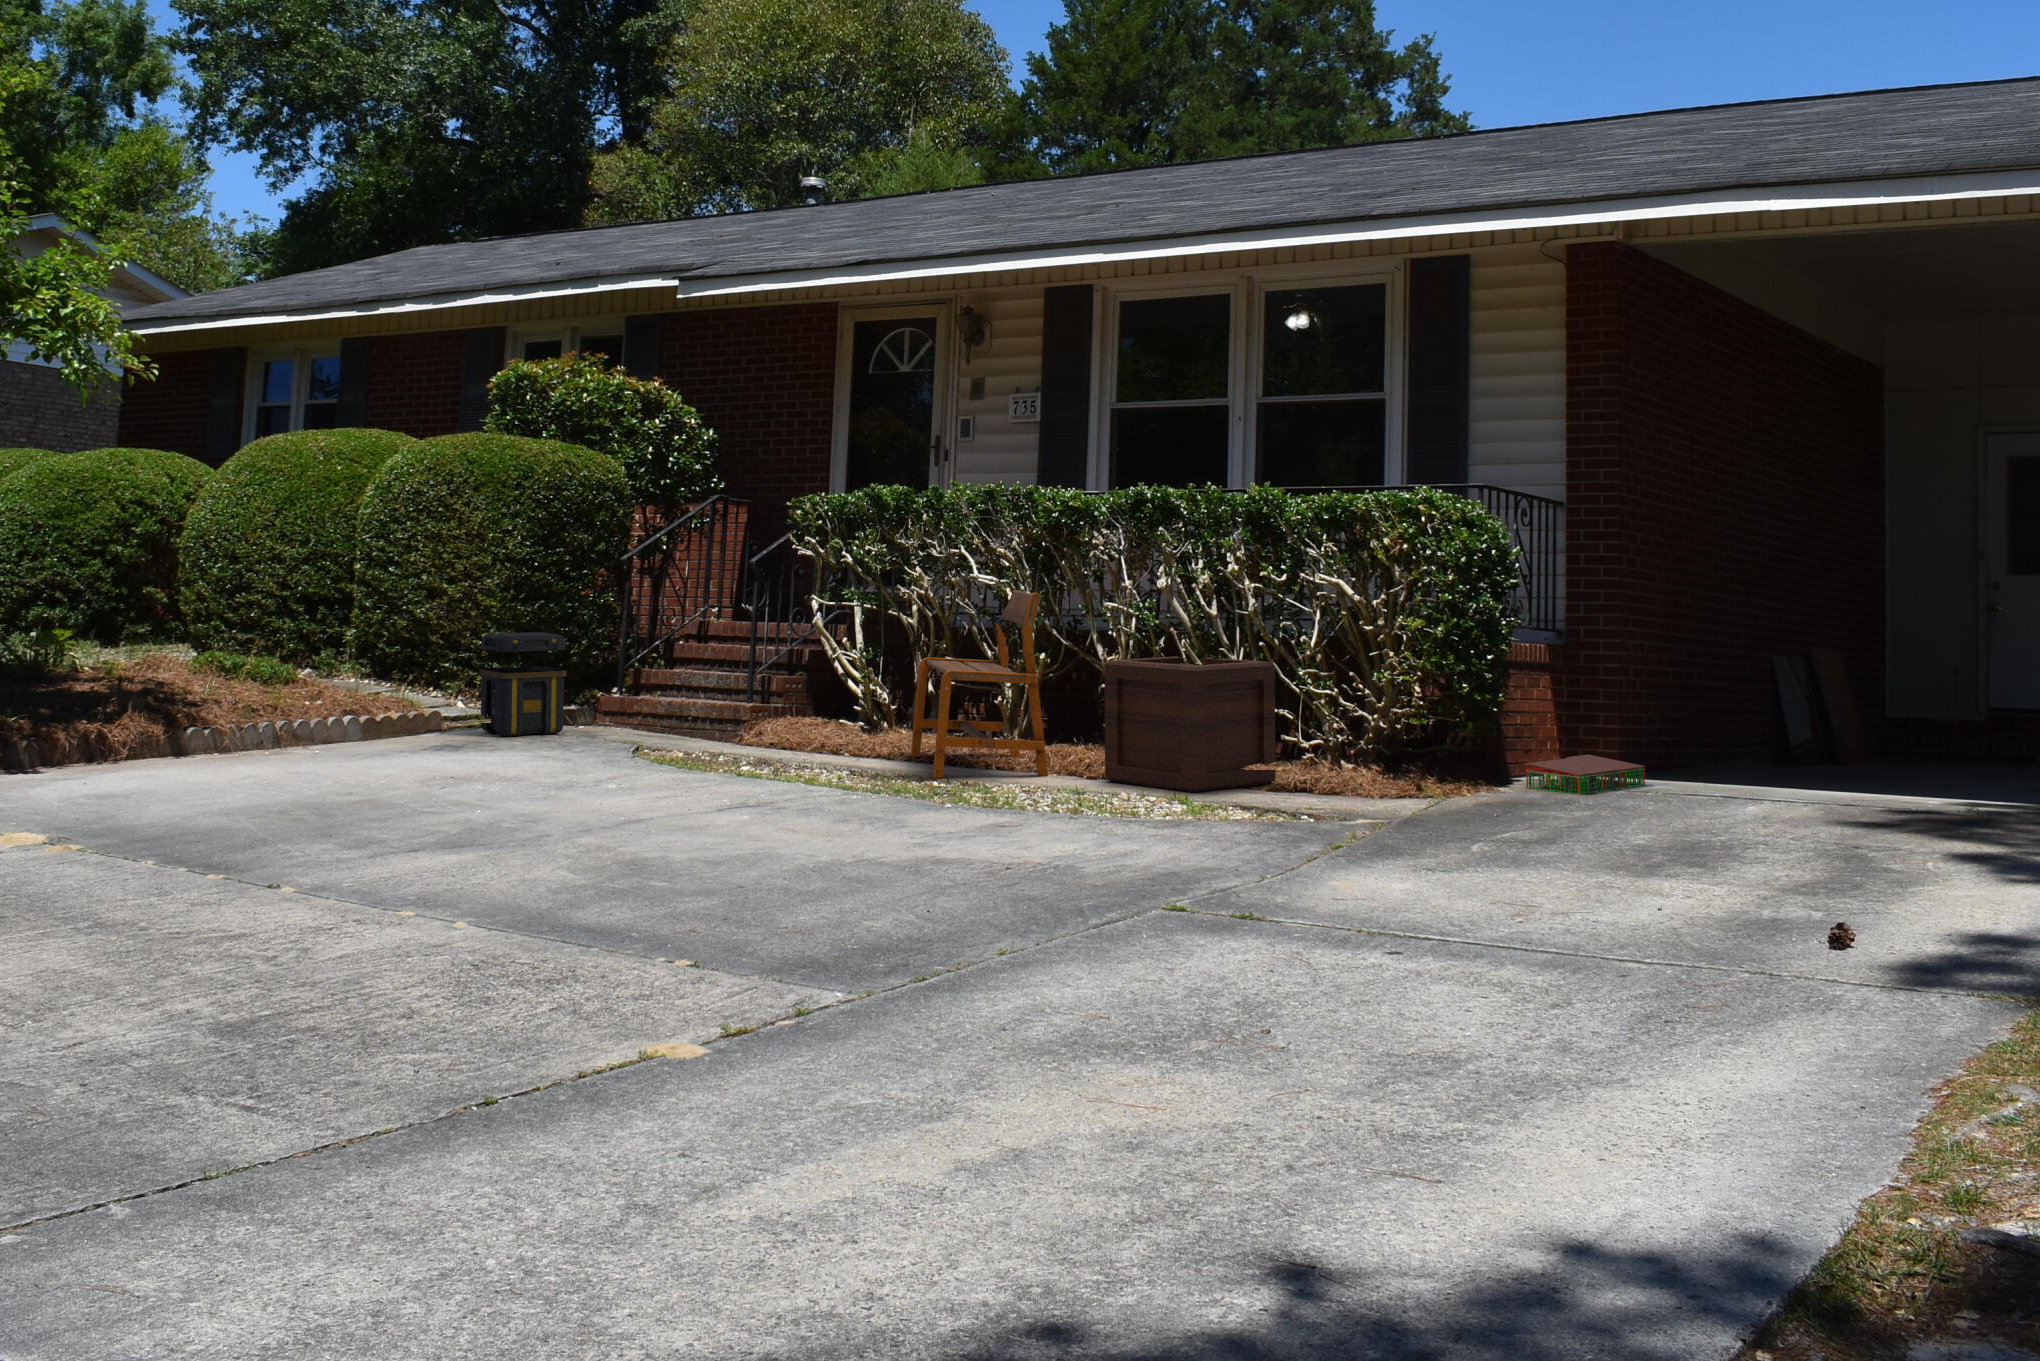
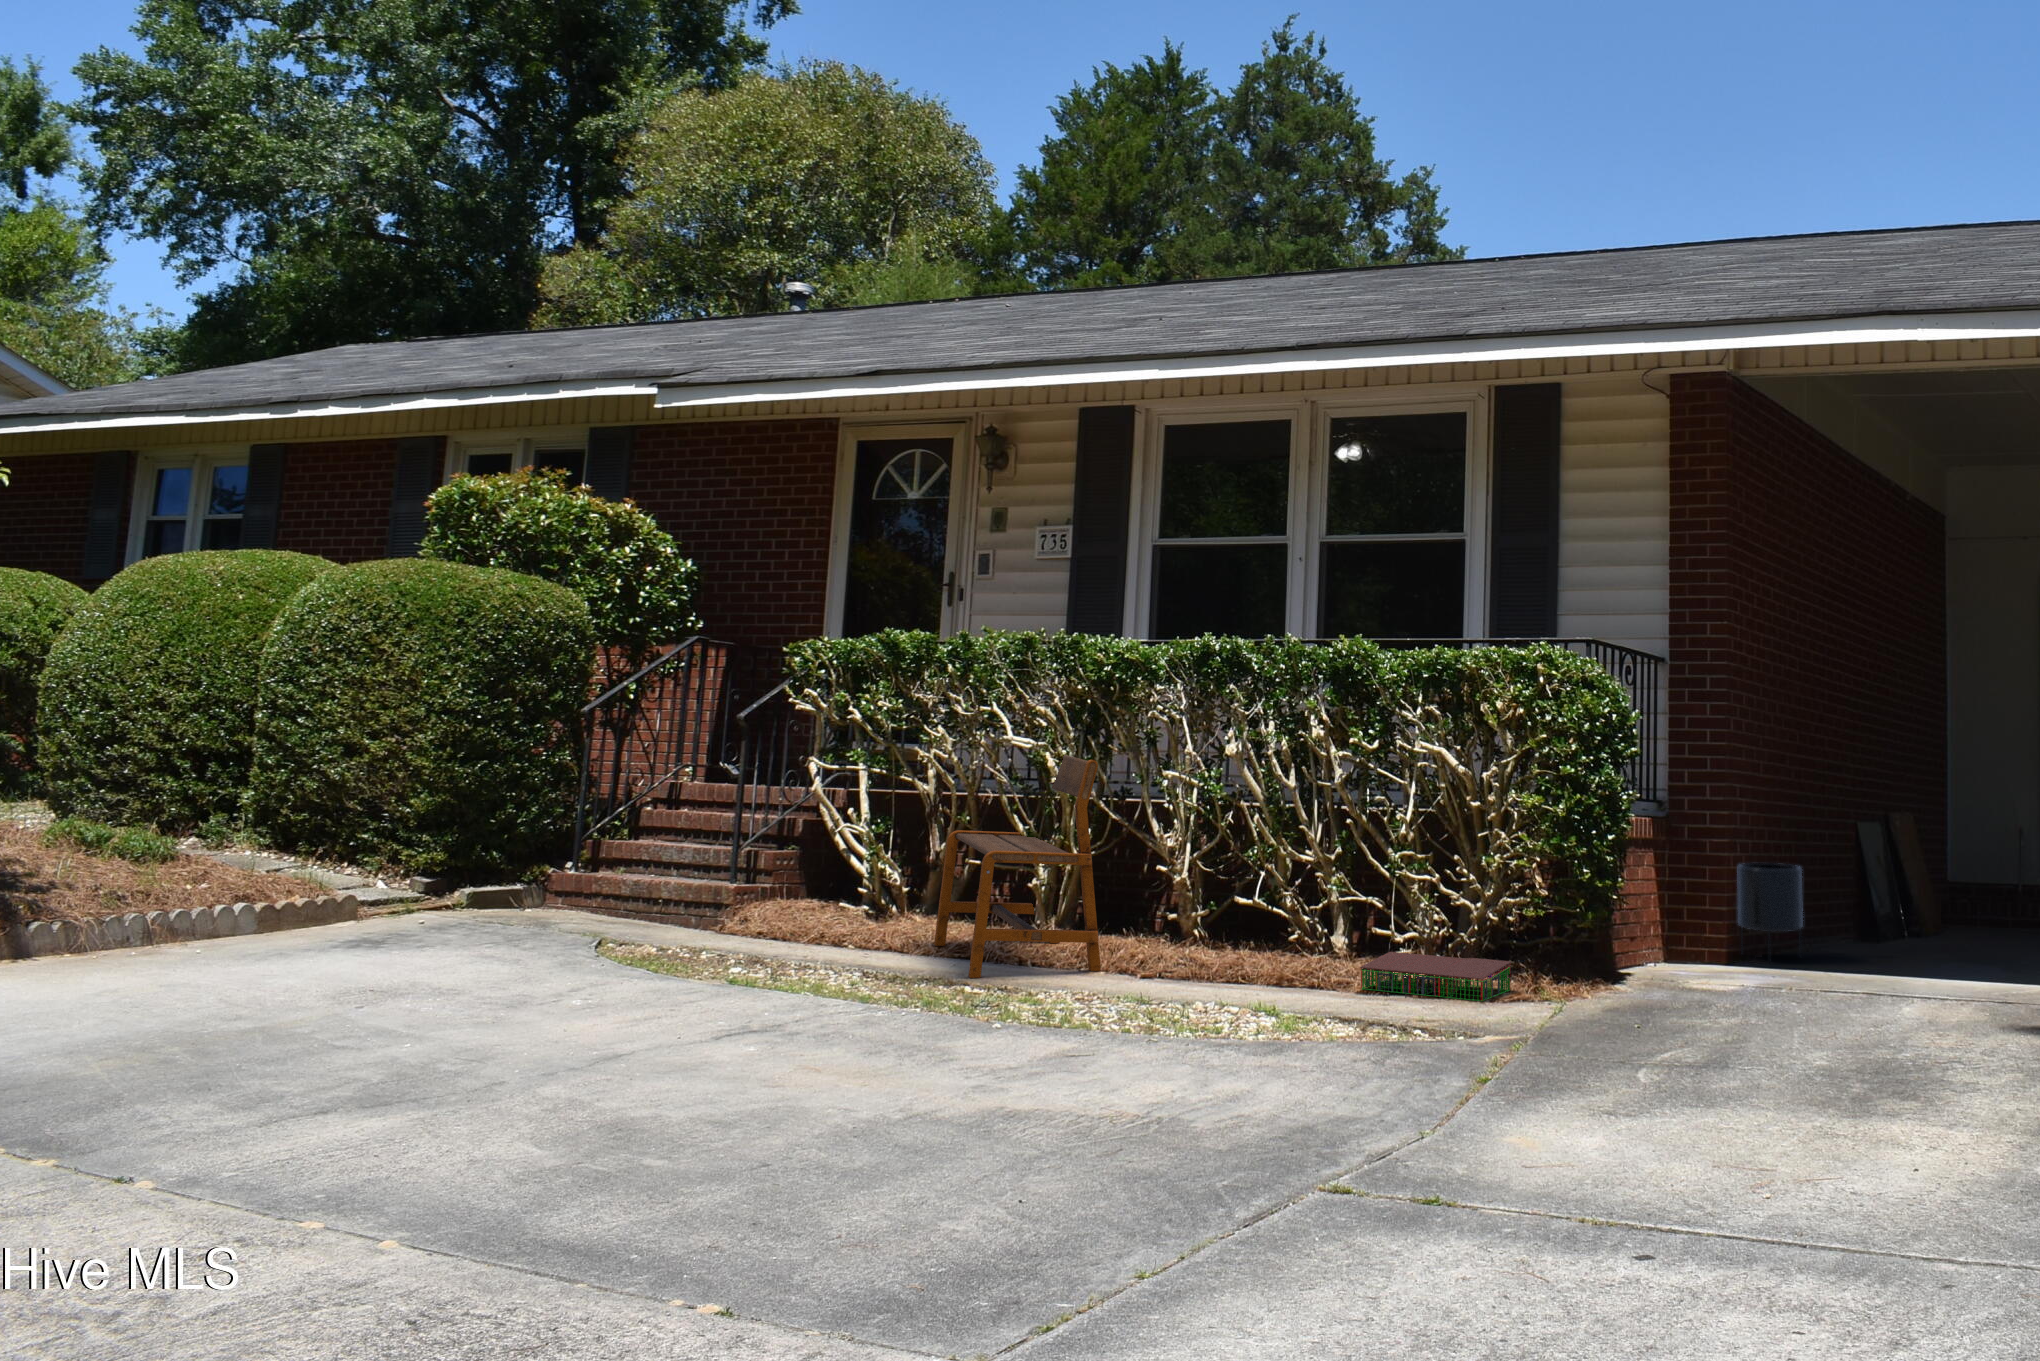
toolbox: present [480,632,566,737] -> none [407,798,518,925]
wooden crate: present [1105,656,1276,792] -> none [1168,830,1359,992]
planter: none [1645,690,1709,782] -> present [1738,863,1803,961]
storage bin: present [1525,755,1645,794] -> present [1360,952,1511,1001]

